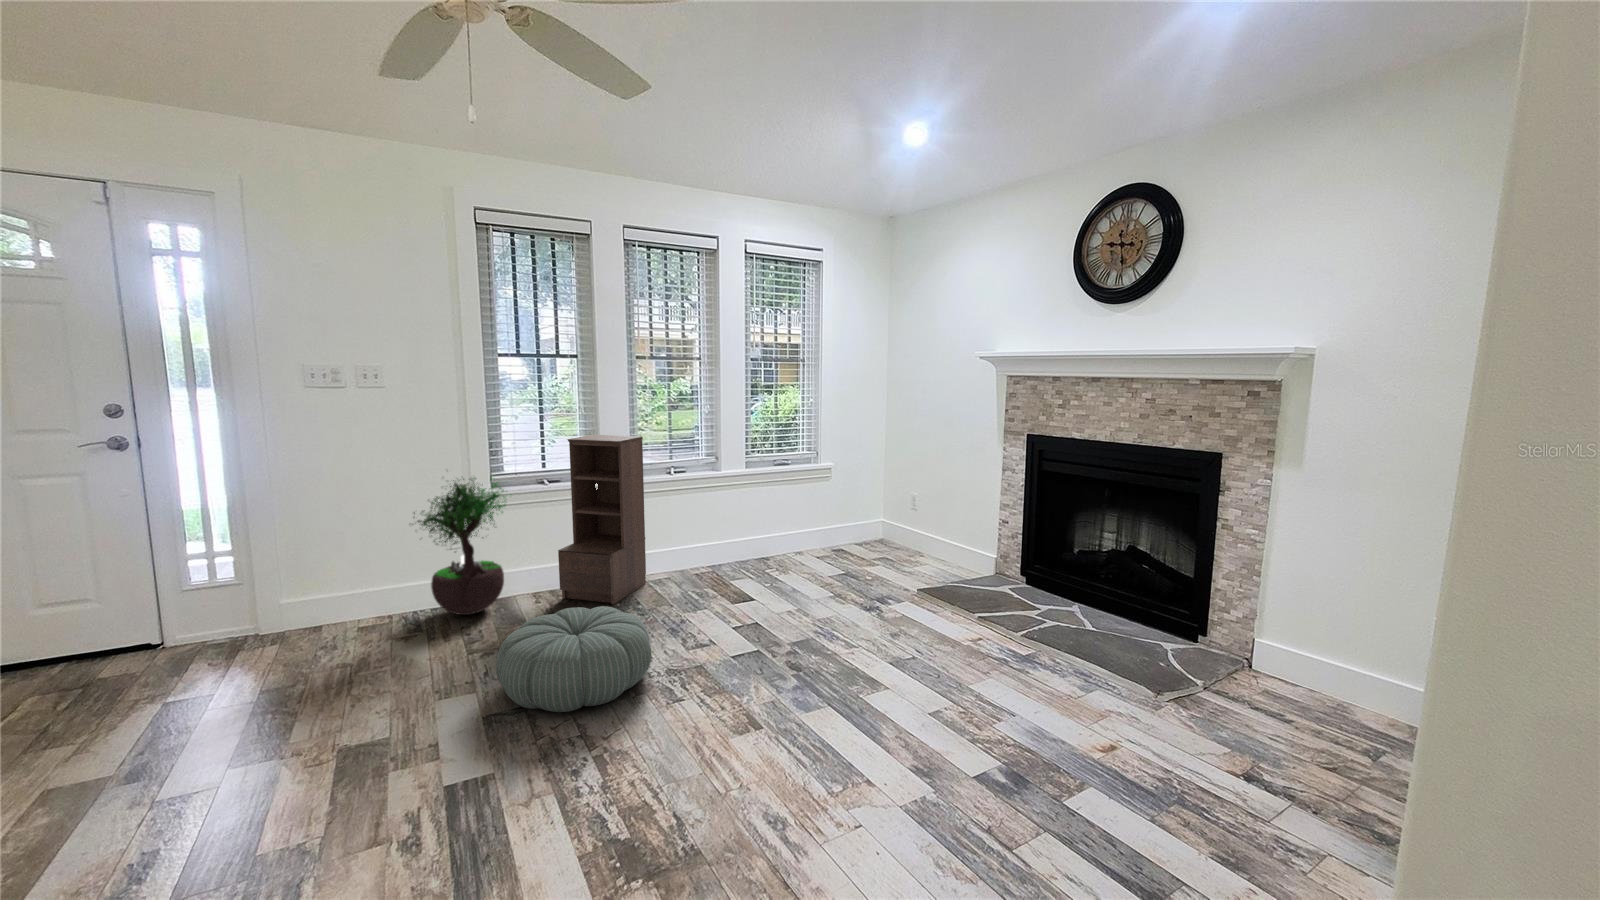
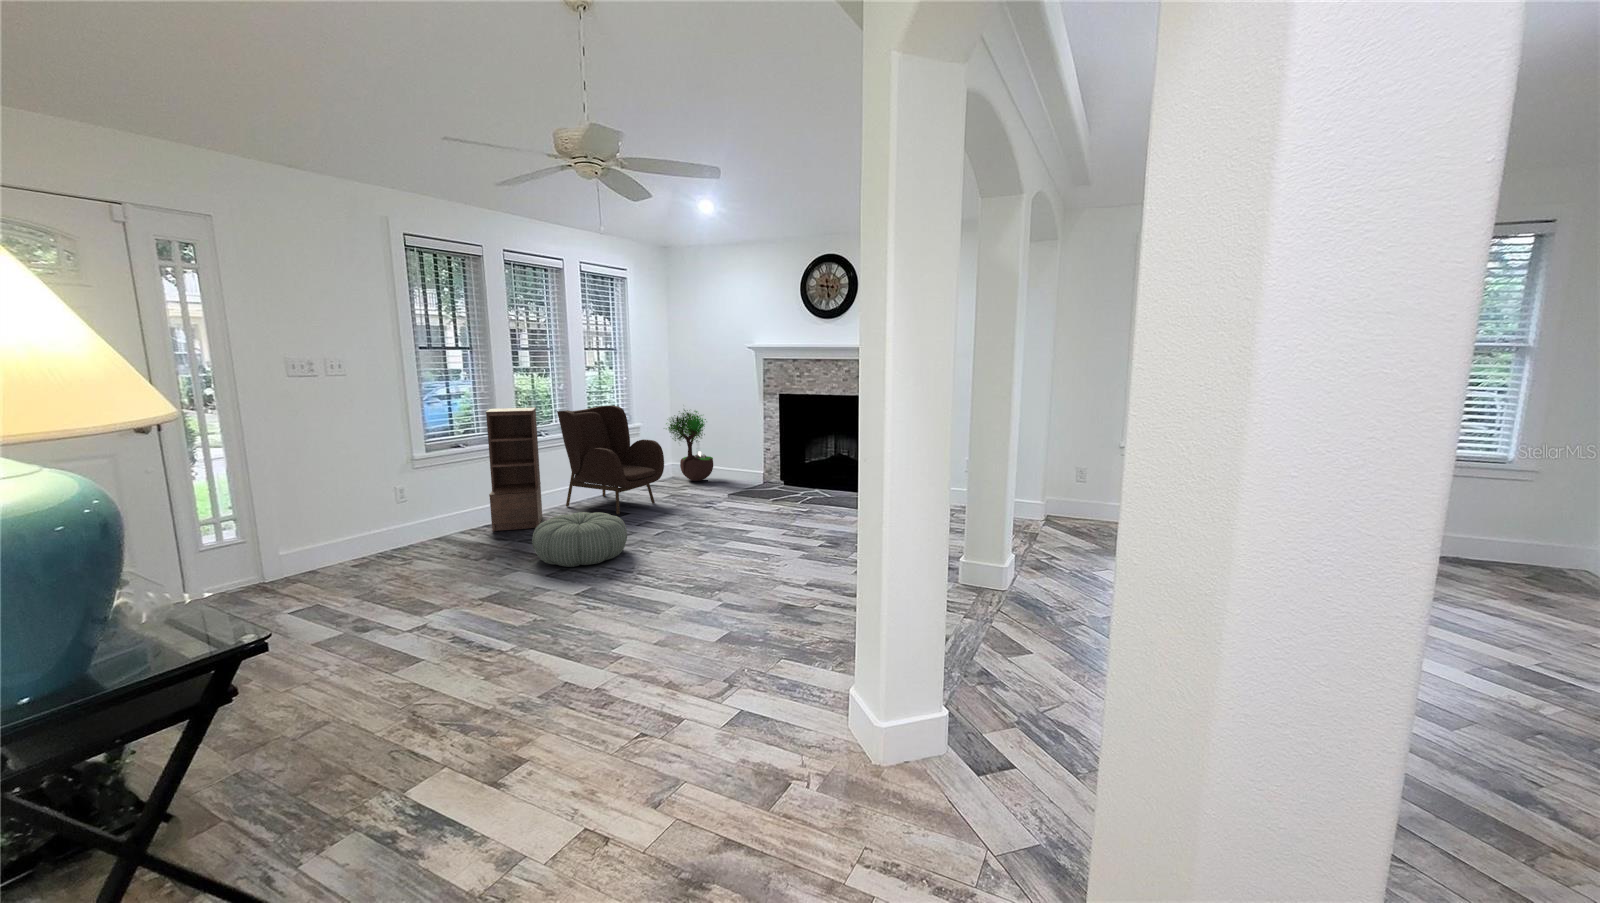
armchair: none [684,438,816,599] -> present [557,406,664,514]
potted tree: present [412,478,507,615] -> present [666,410,713,481]

